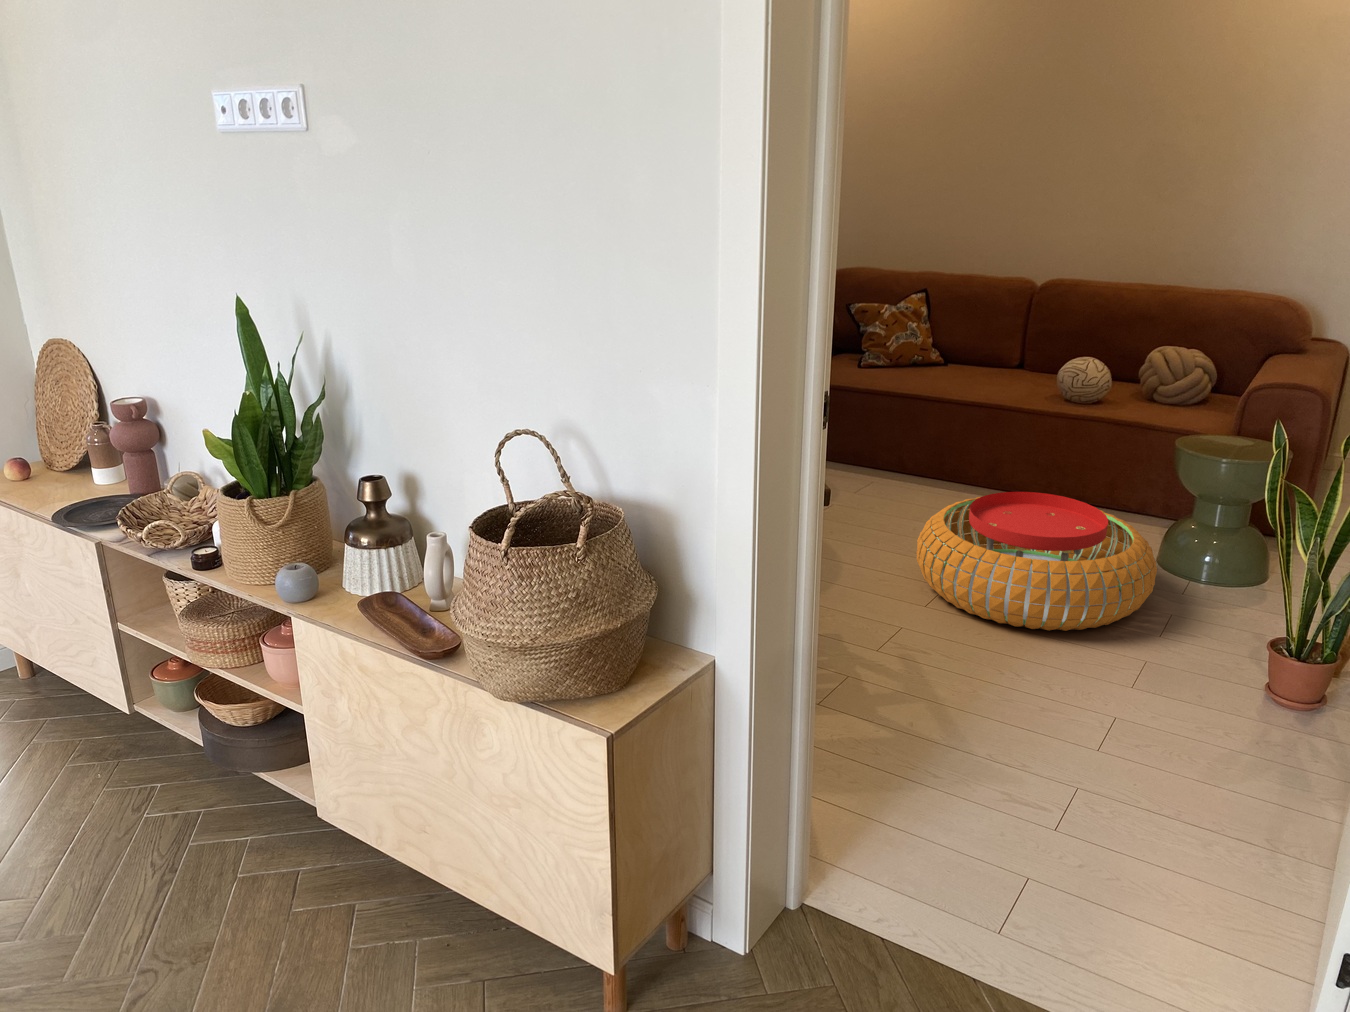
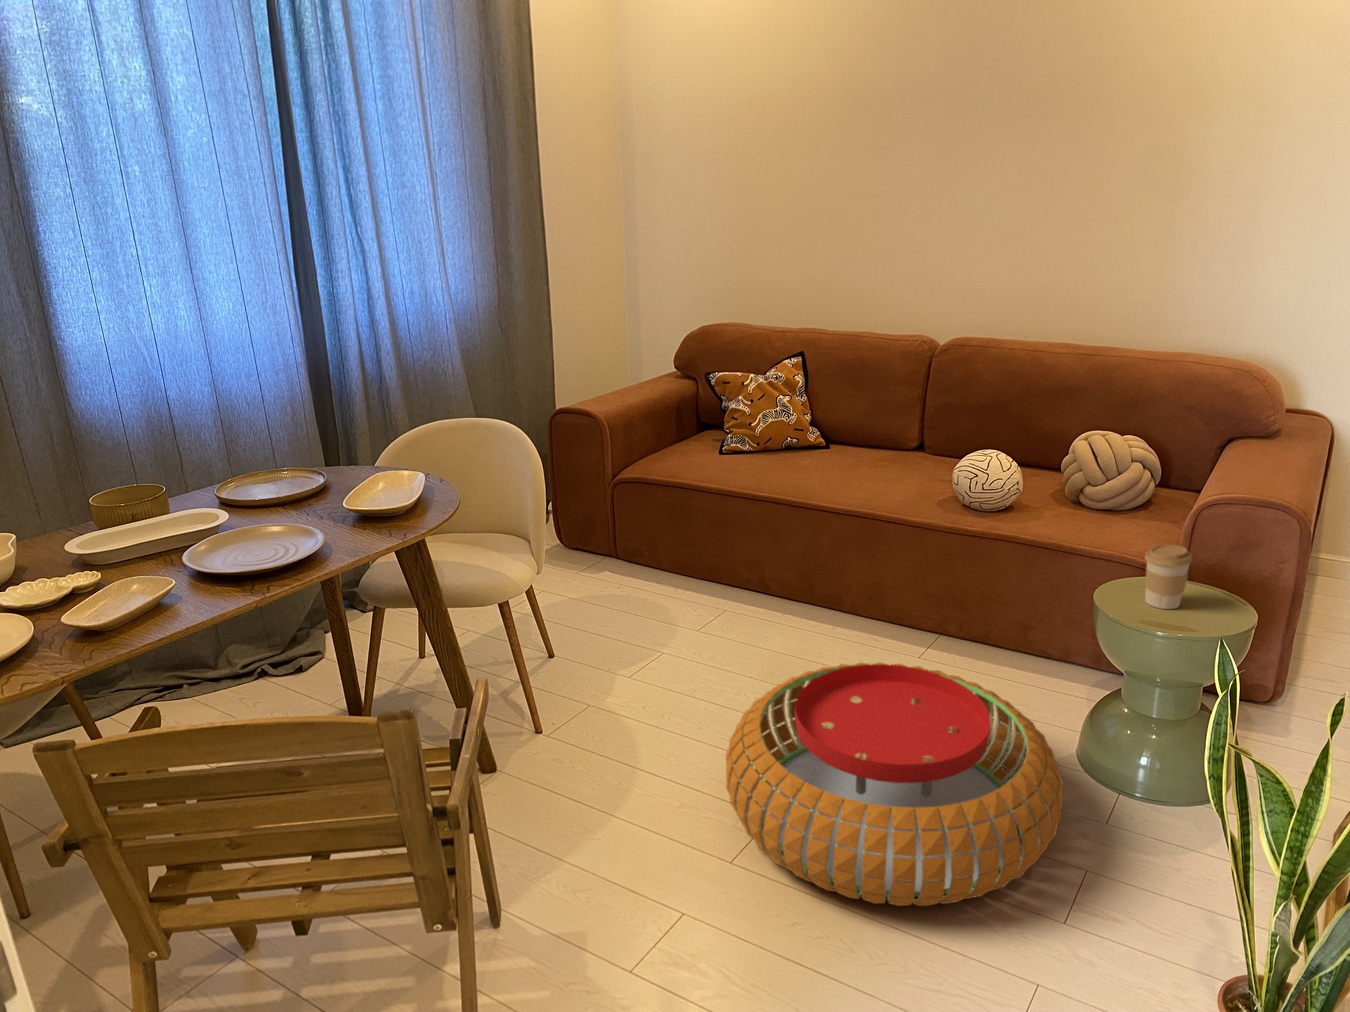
coffee cup: none [1212,410,1247,454] -> present [1145,545,1192,609]

